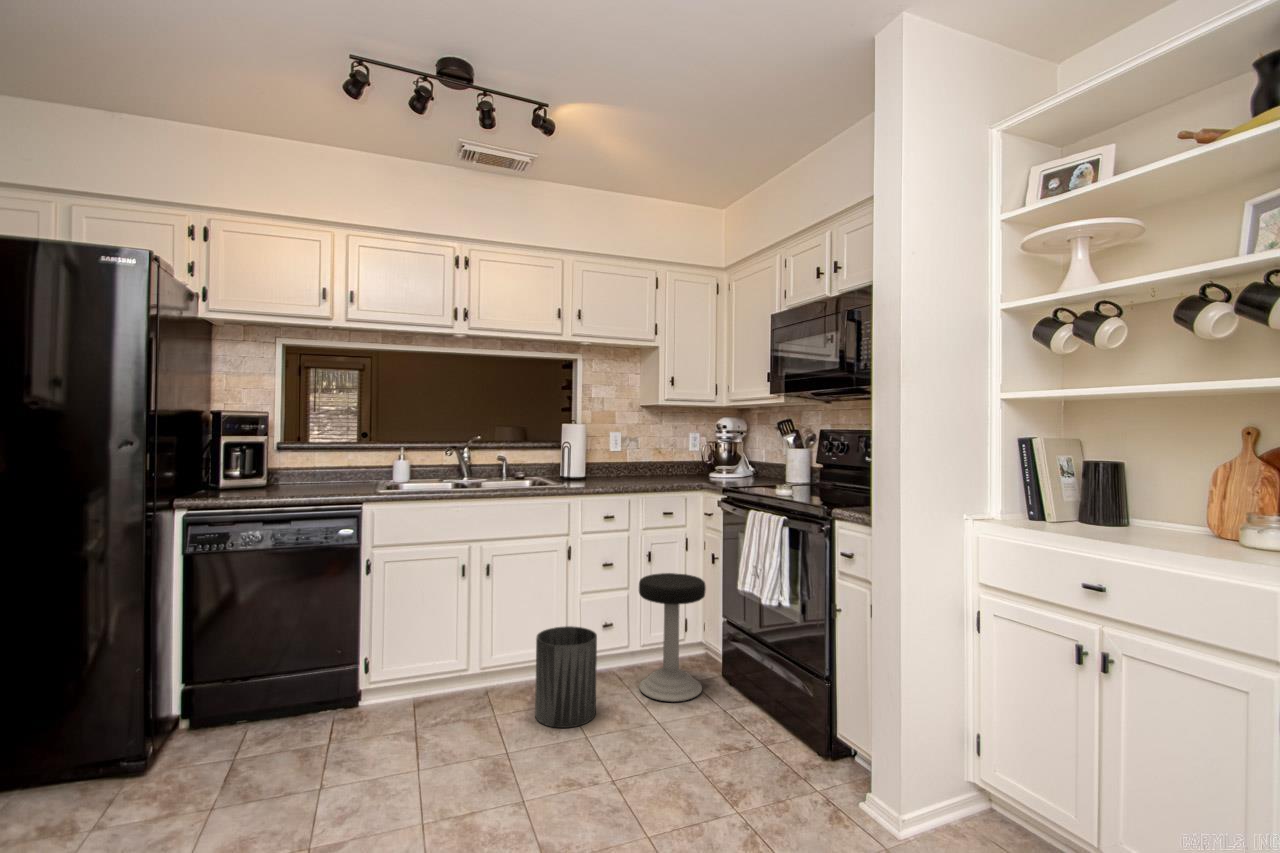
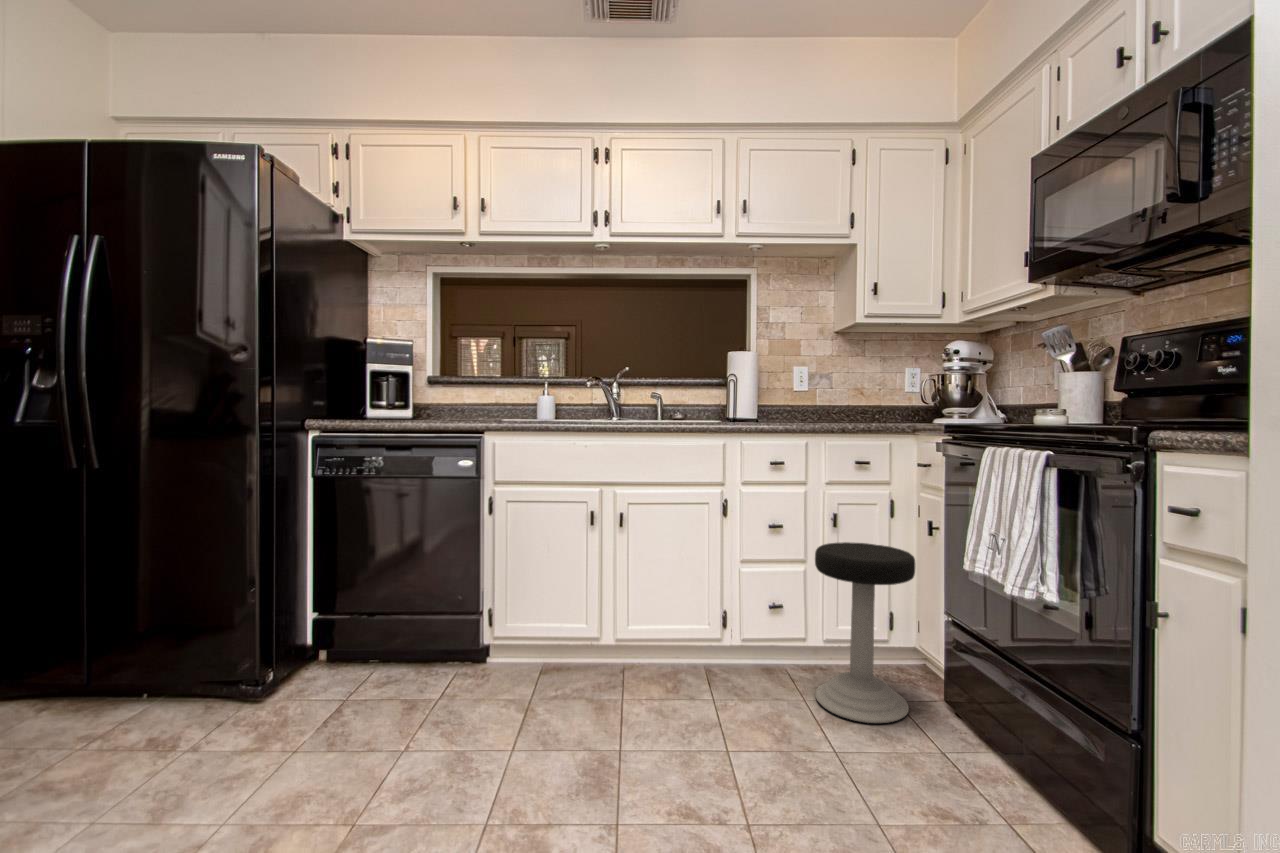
trash can: present [535,626,597,728] -> none [667,598,749,733]

